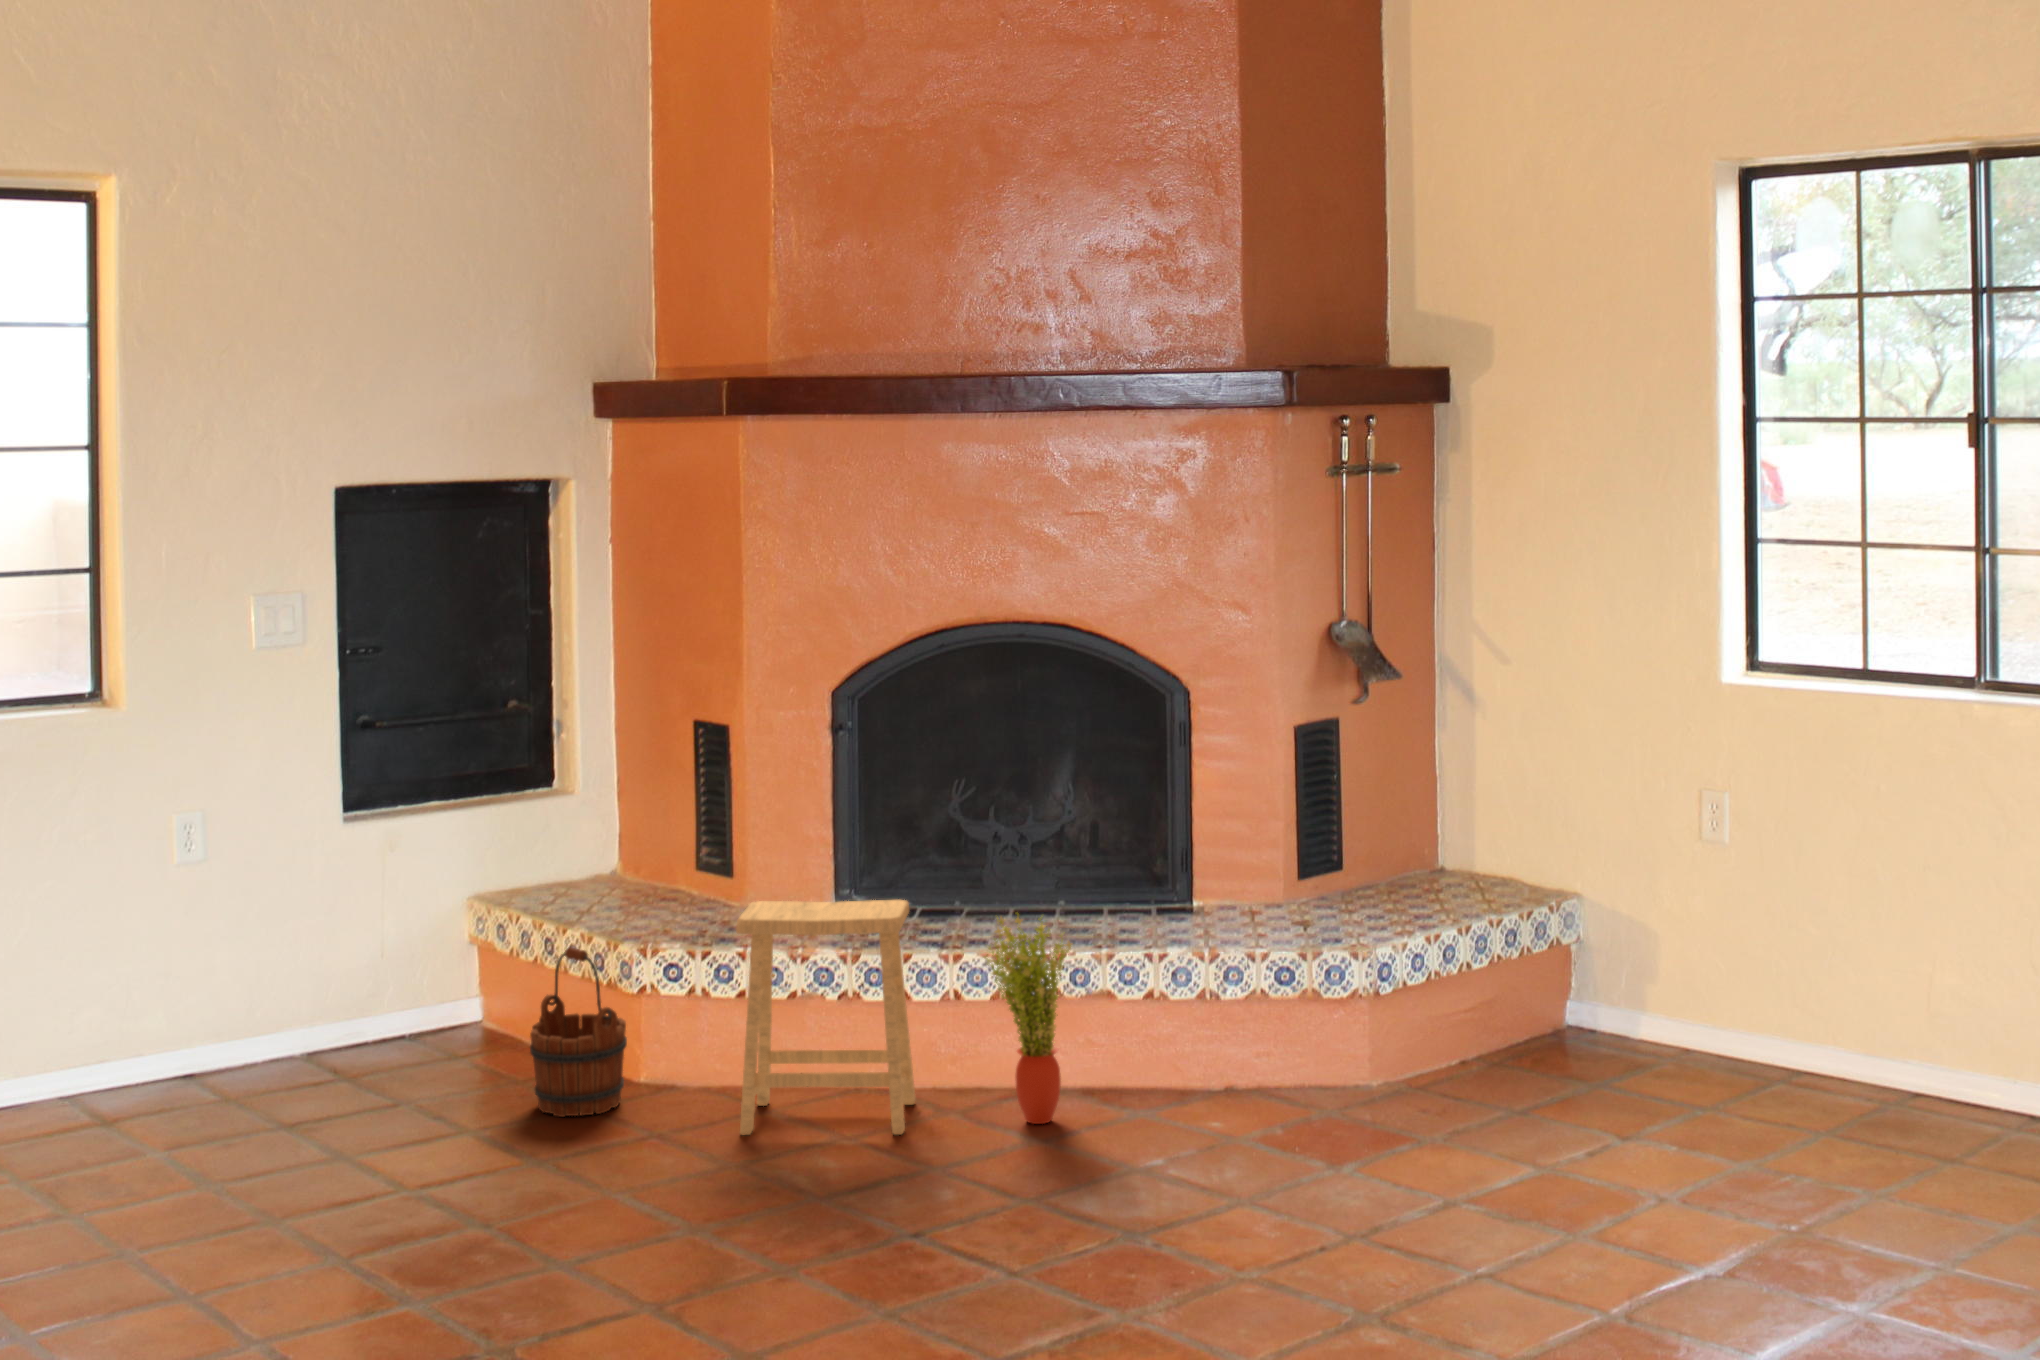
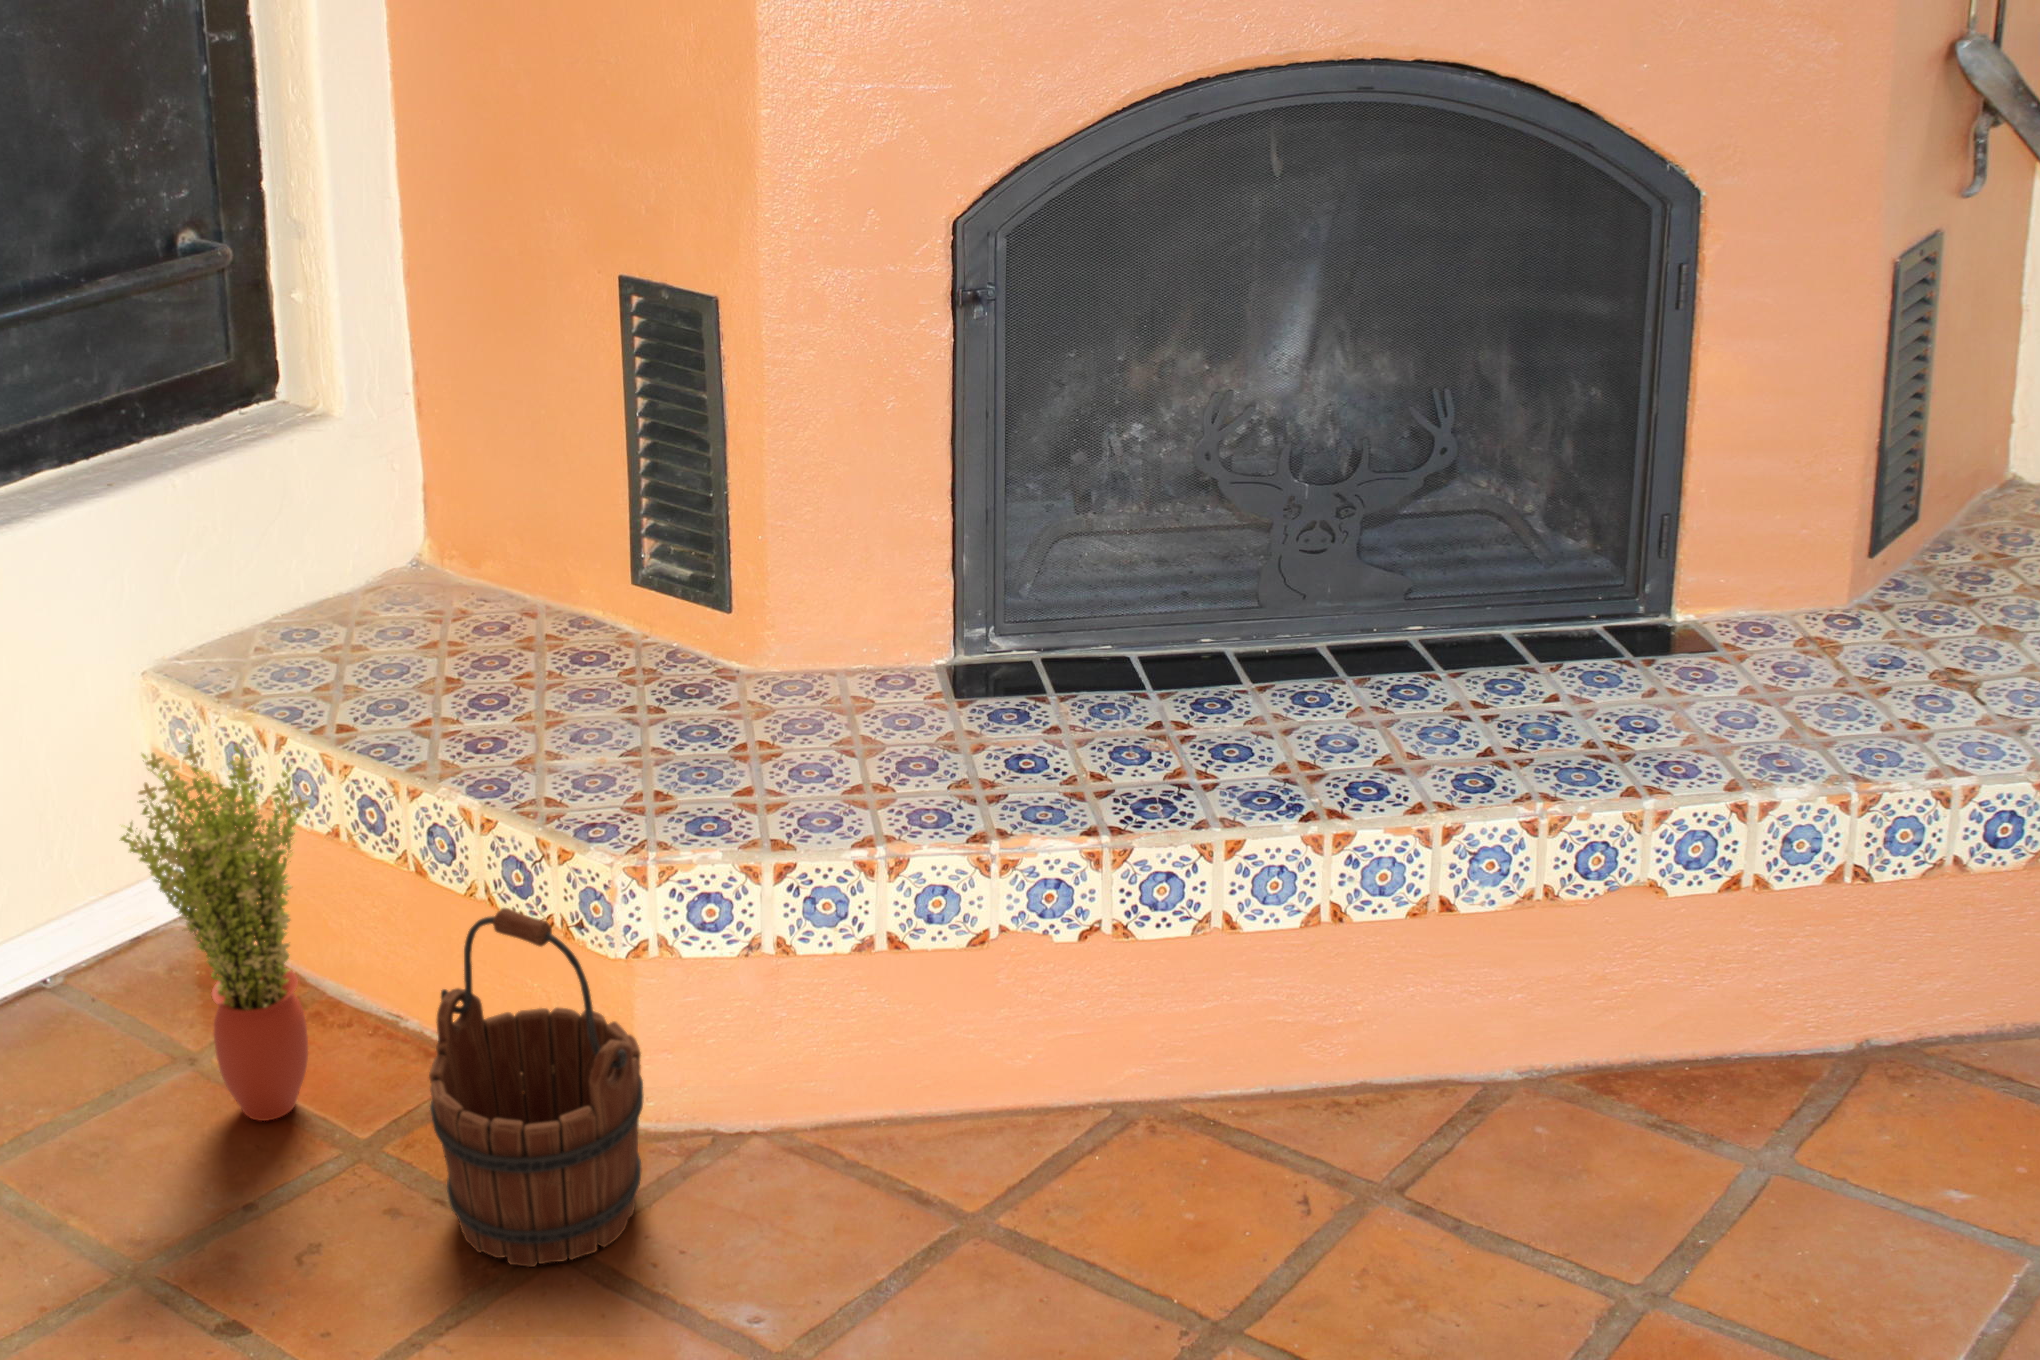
footstool: present [736,899,915,1135] -> none [923,763,1322,1305]
potted plant: present [984,913,1072,1124] -> present [120,739,309,1121]

